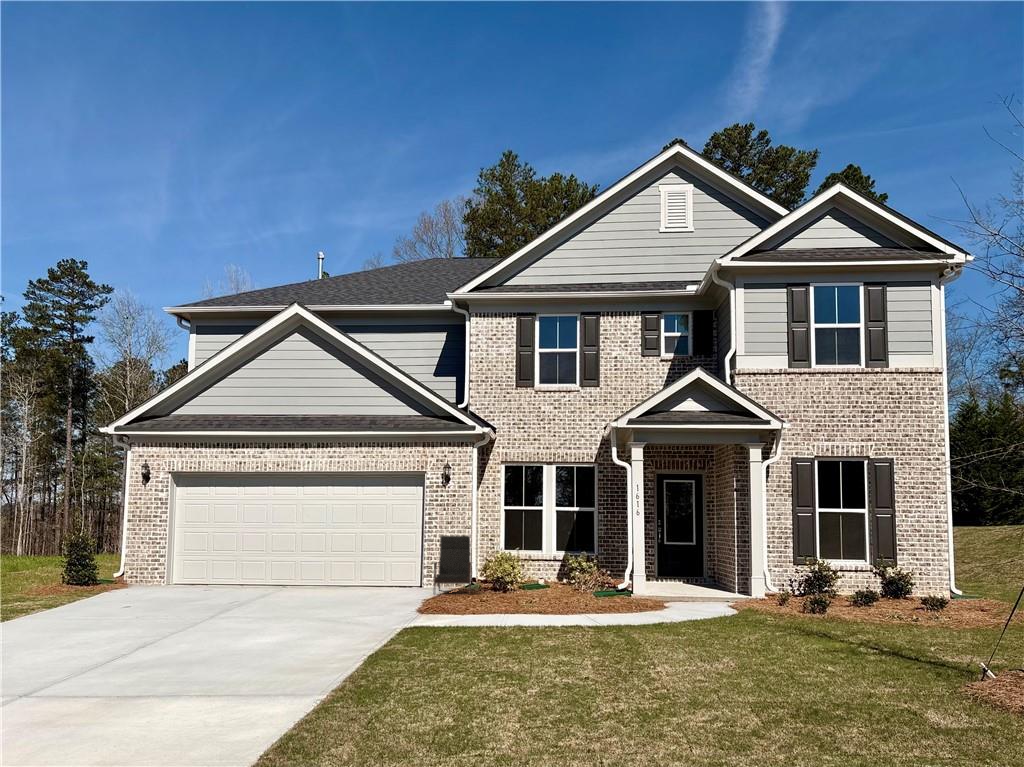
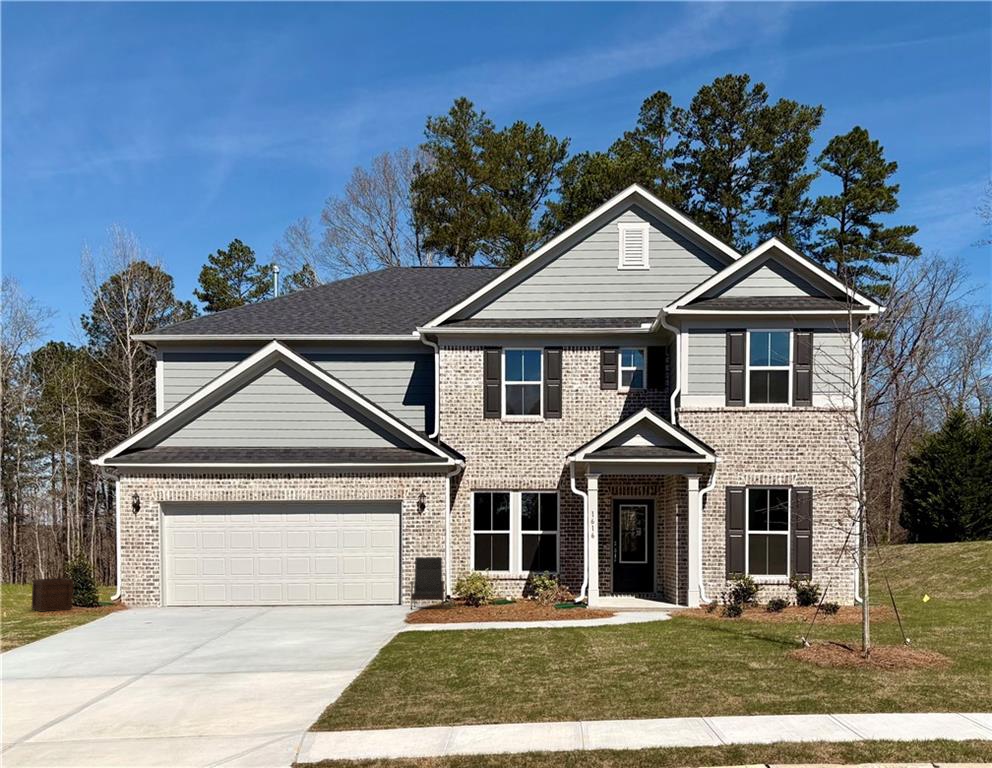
wooden crate: none [24,555,69,592] -> present [32,578,73,612]

